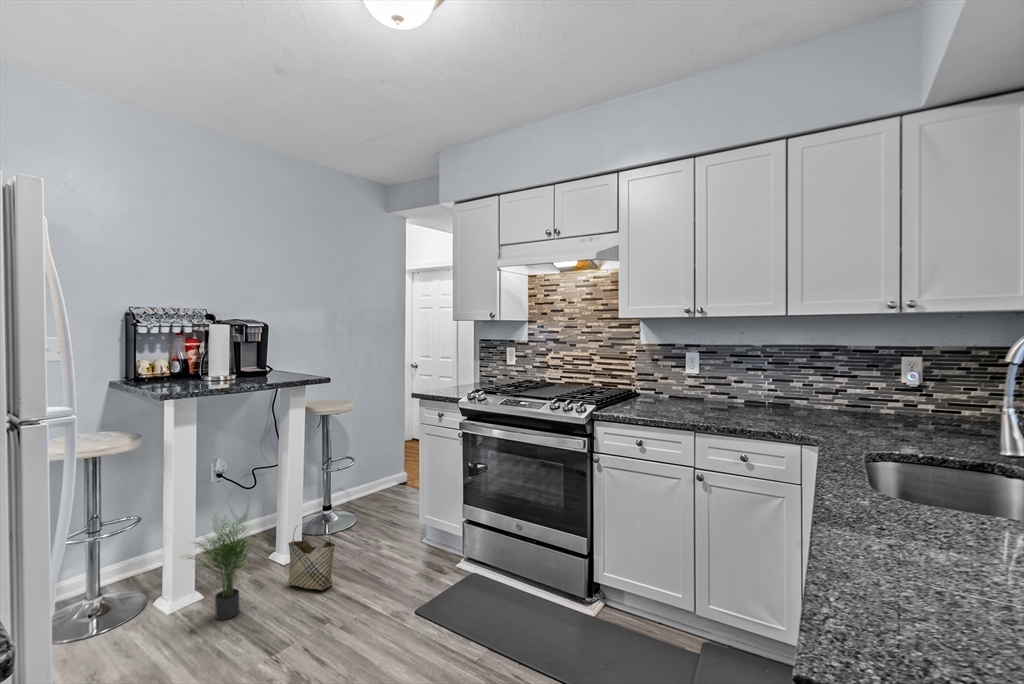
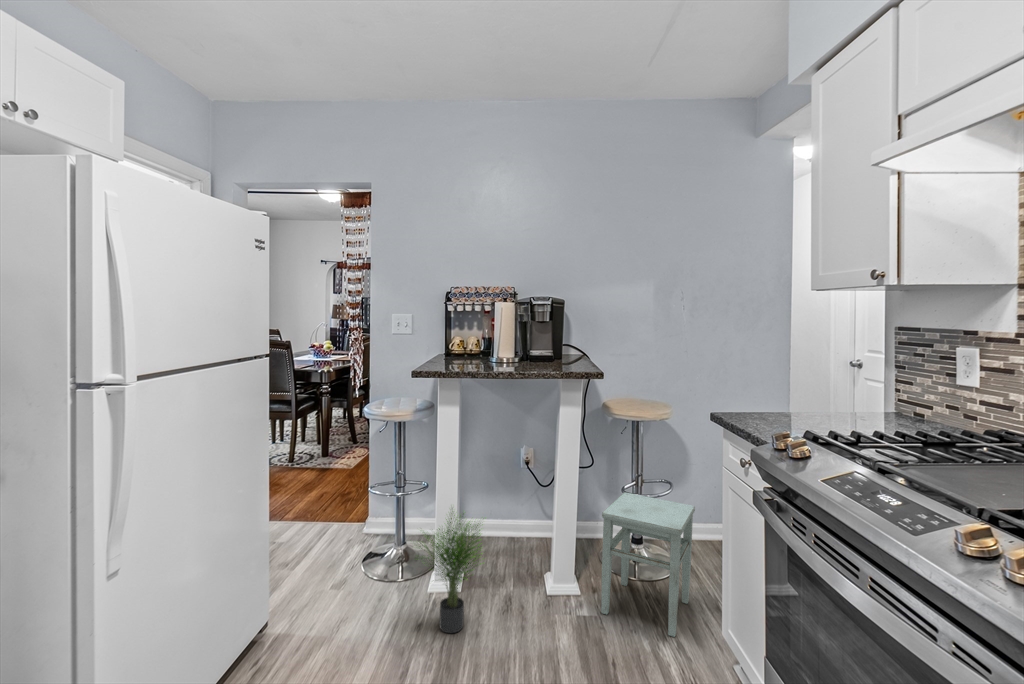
stool: none [327,464,388,557] -> present [601,493,695,637]
woven basket: present [287,516,335,590] -> none [524,552,572,655]

